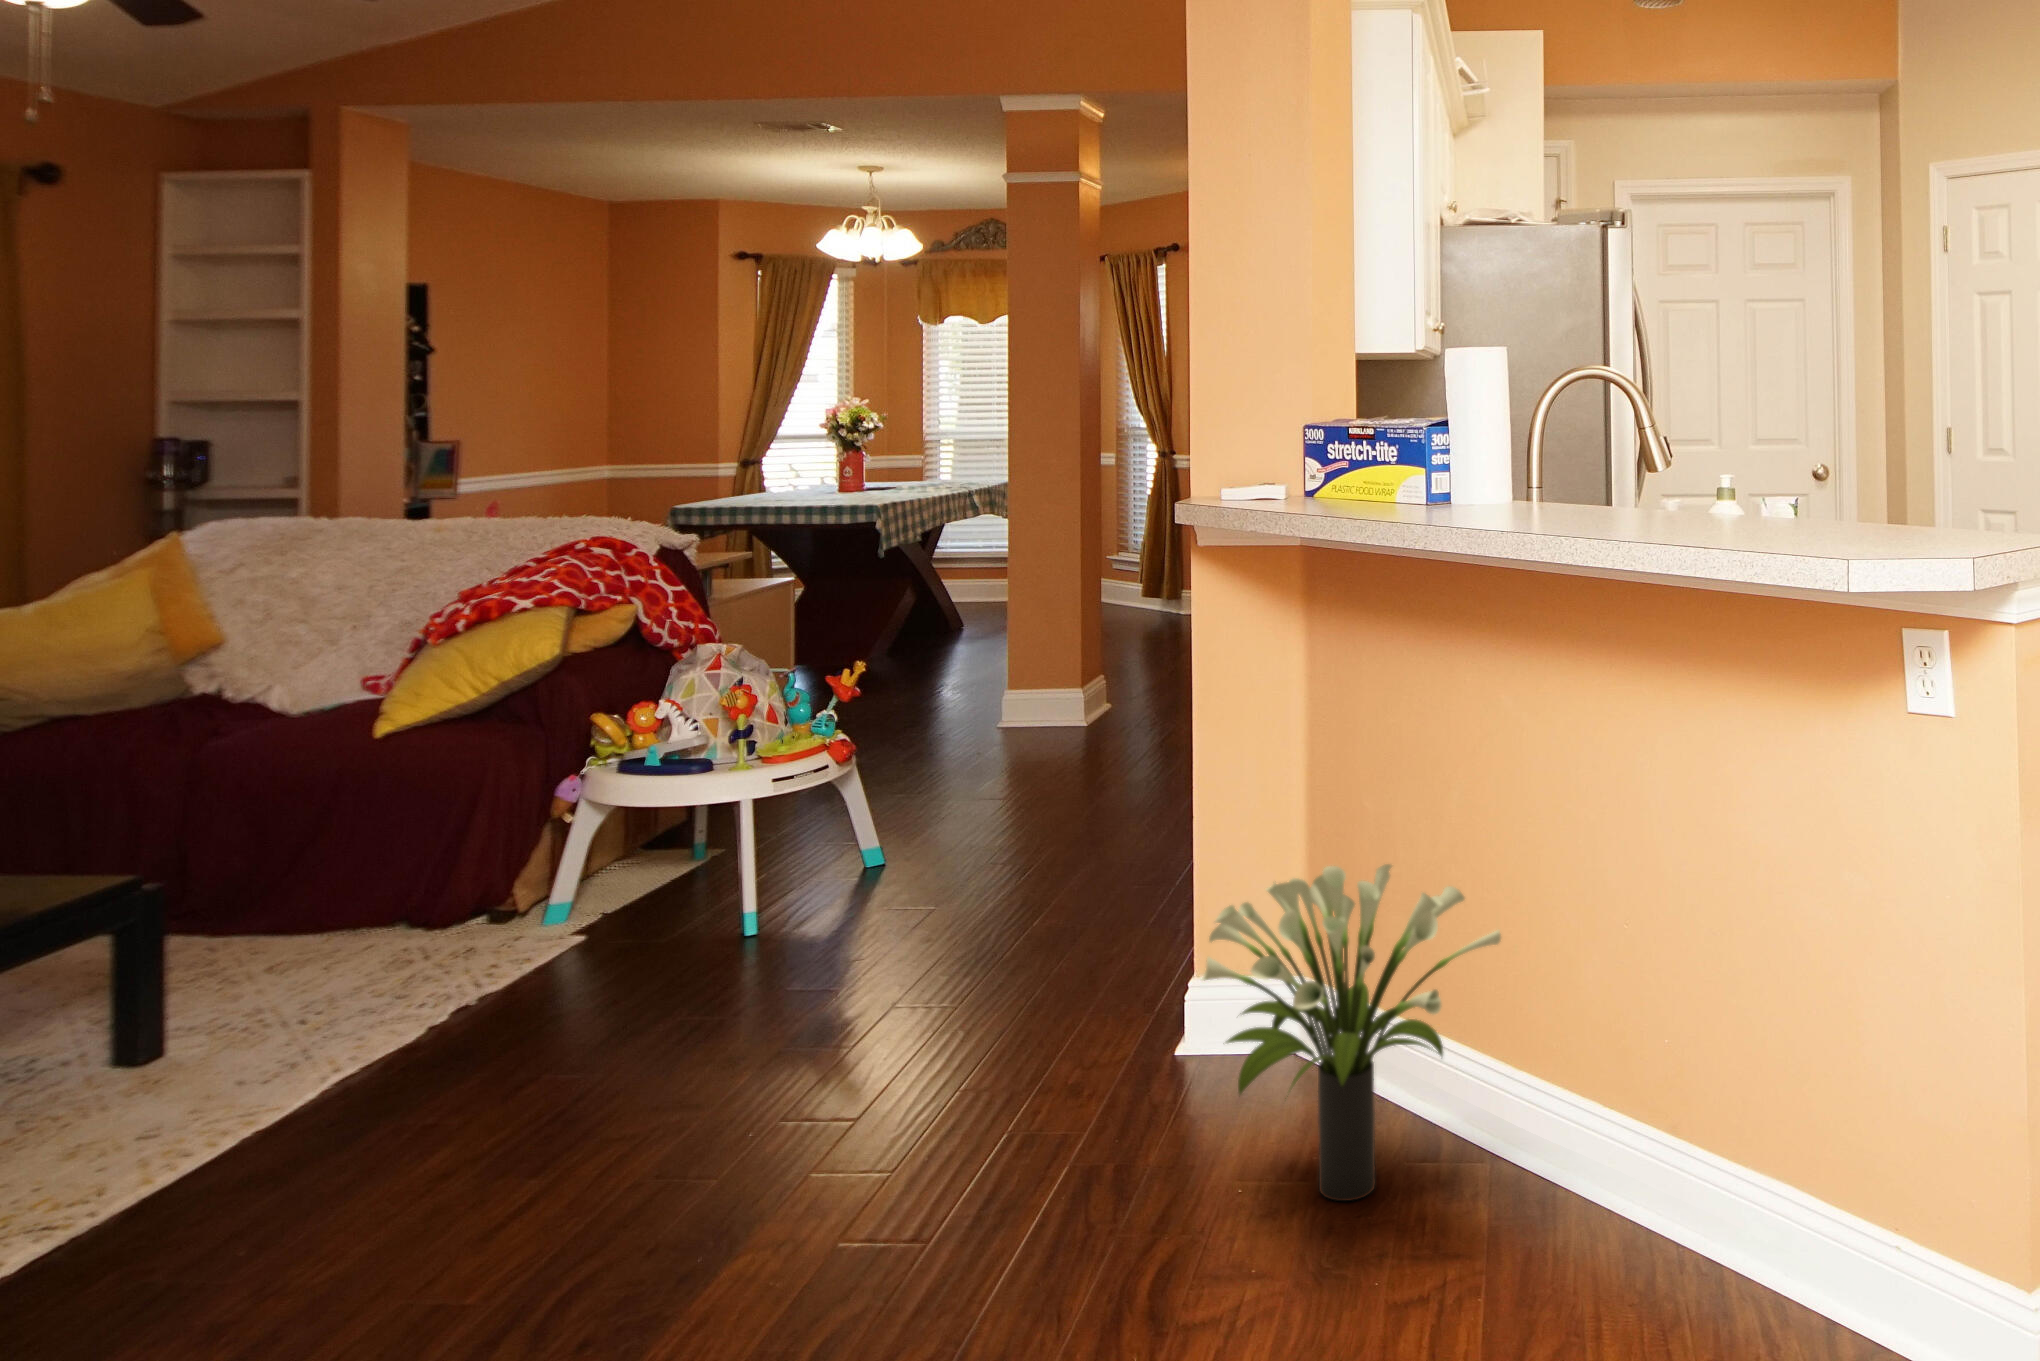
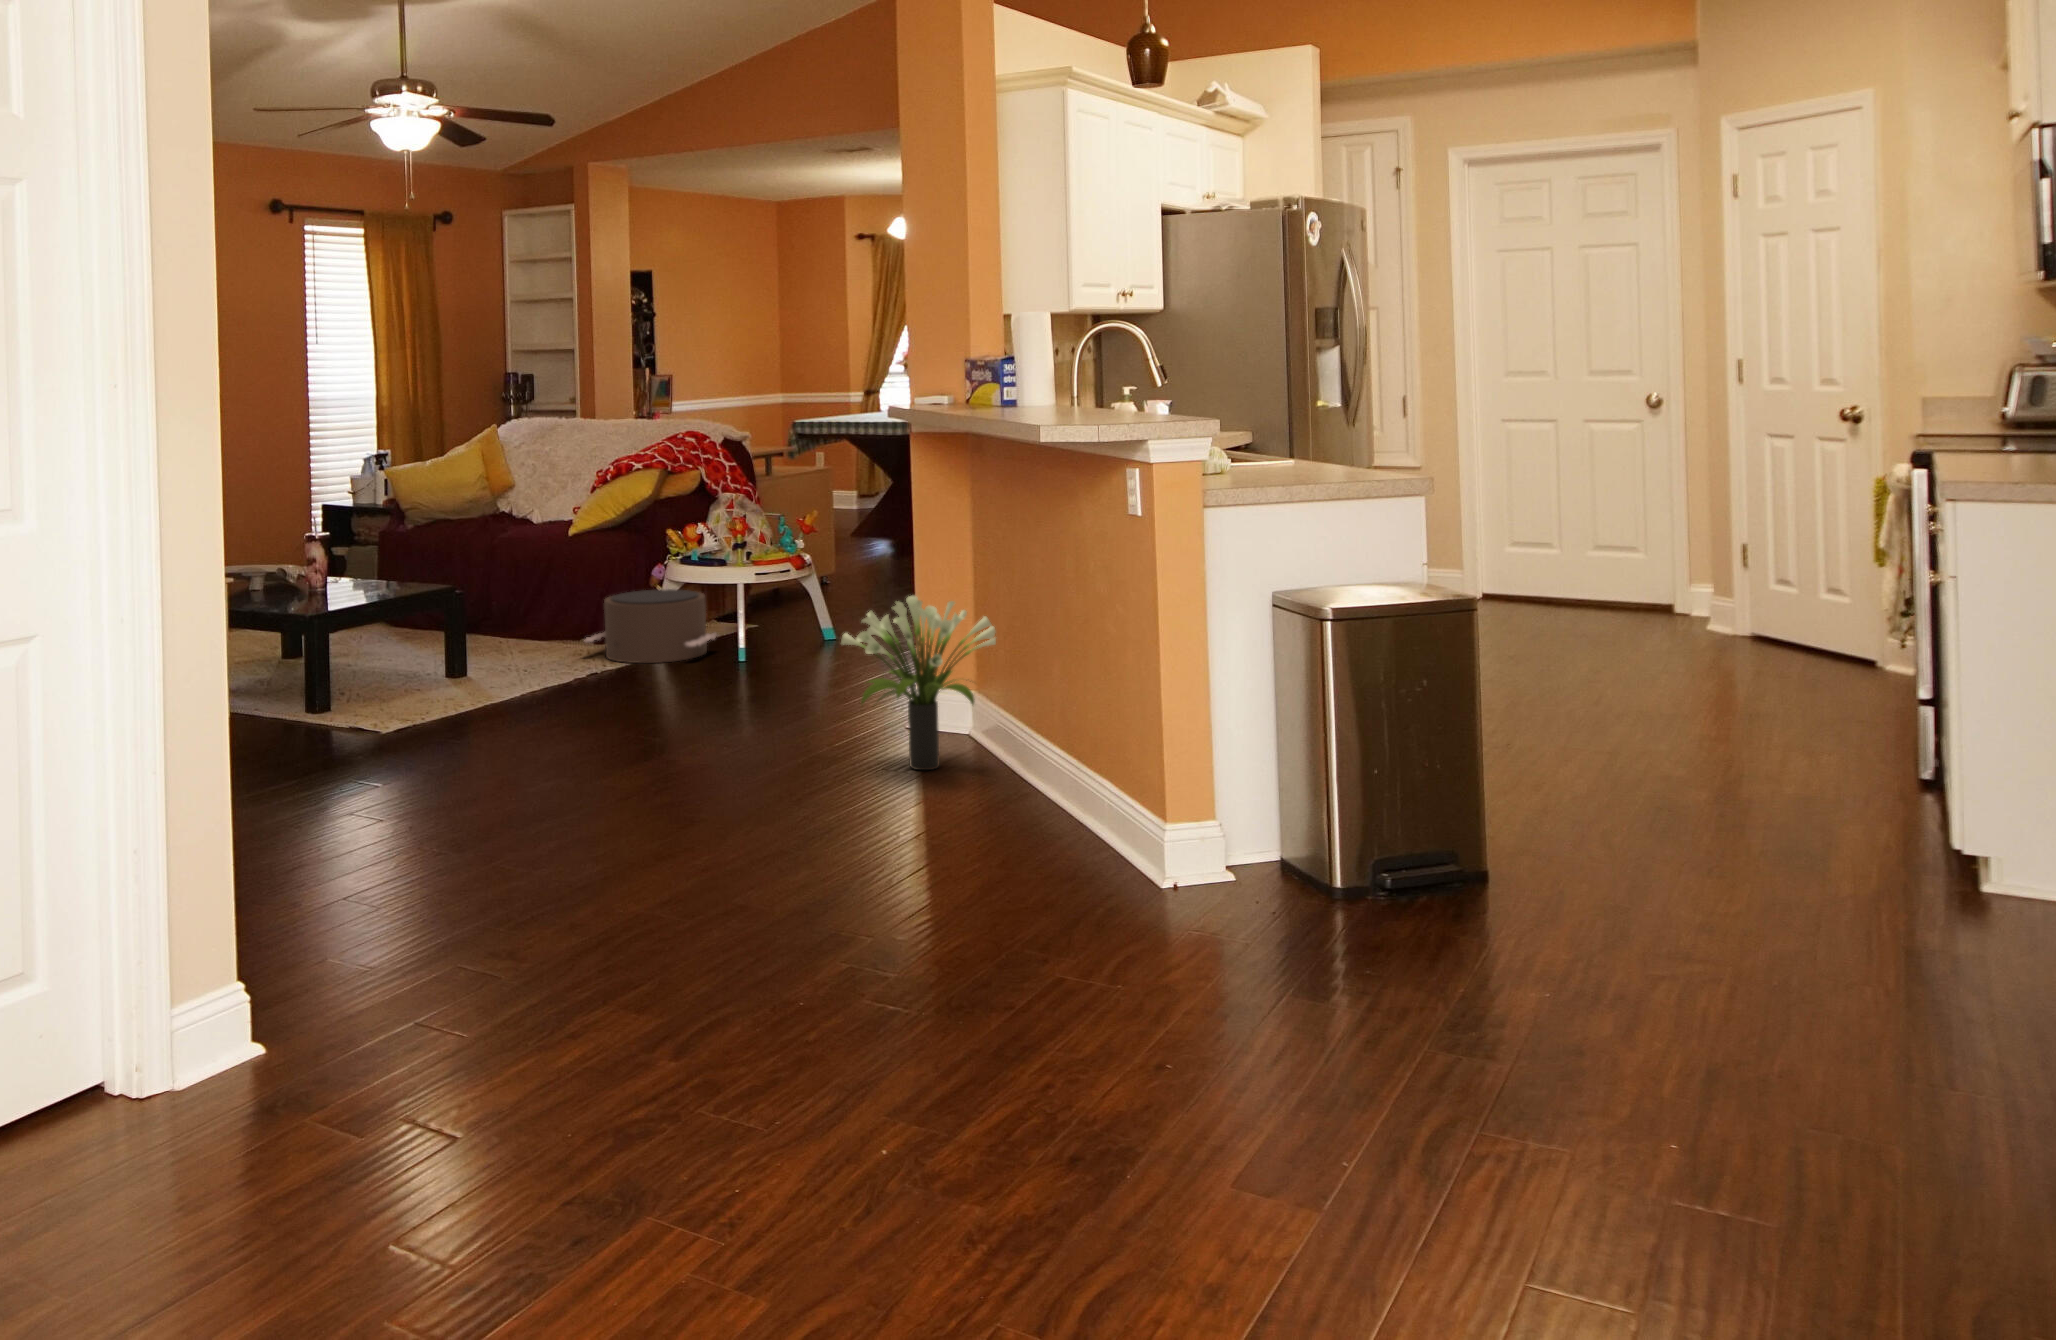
pouf: none [420,819,701,977] -> present [584,589,718,663]

